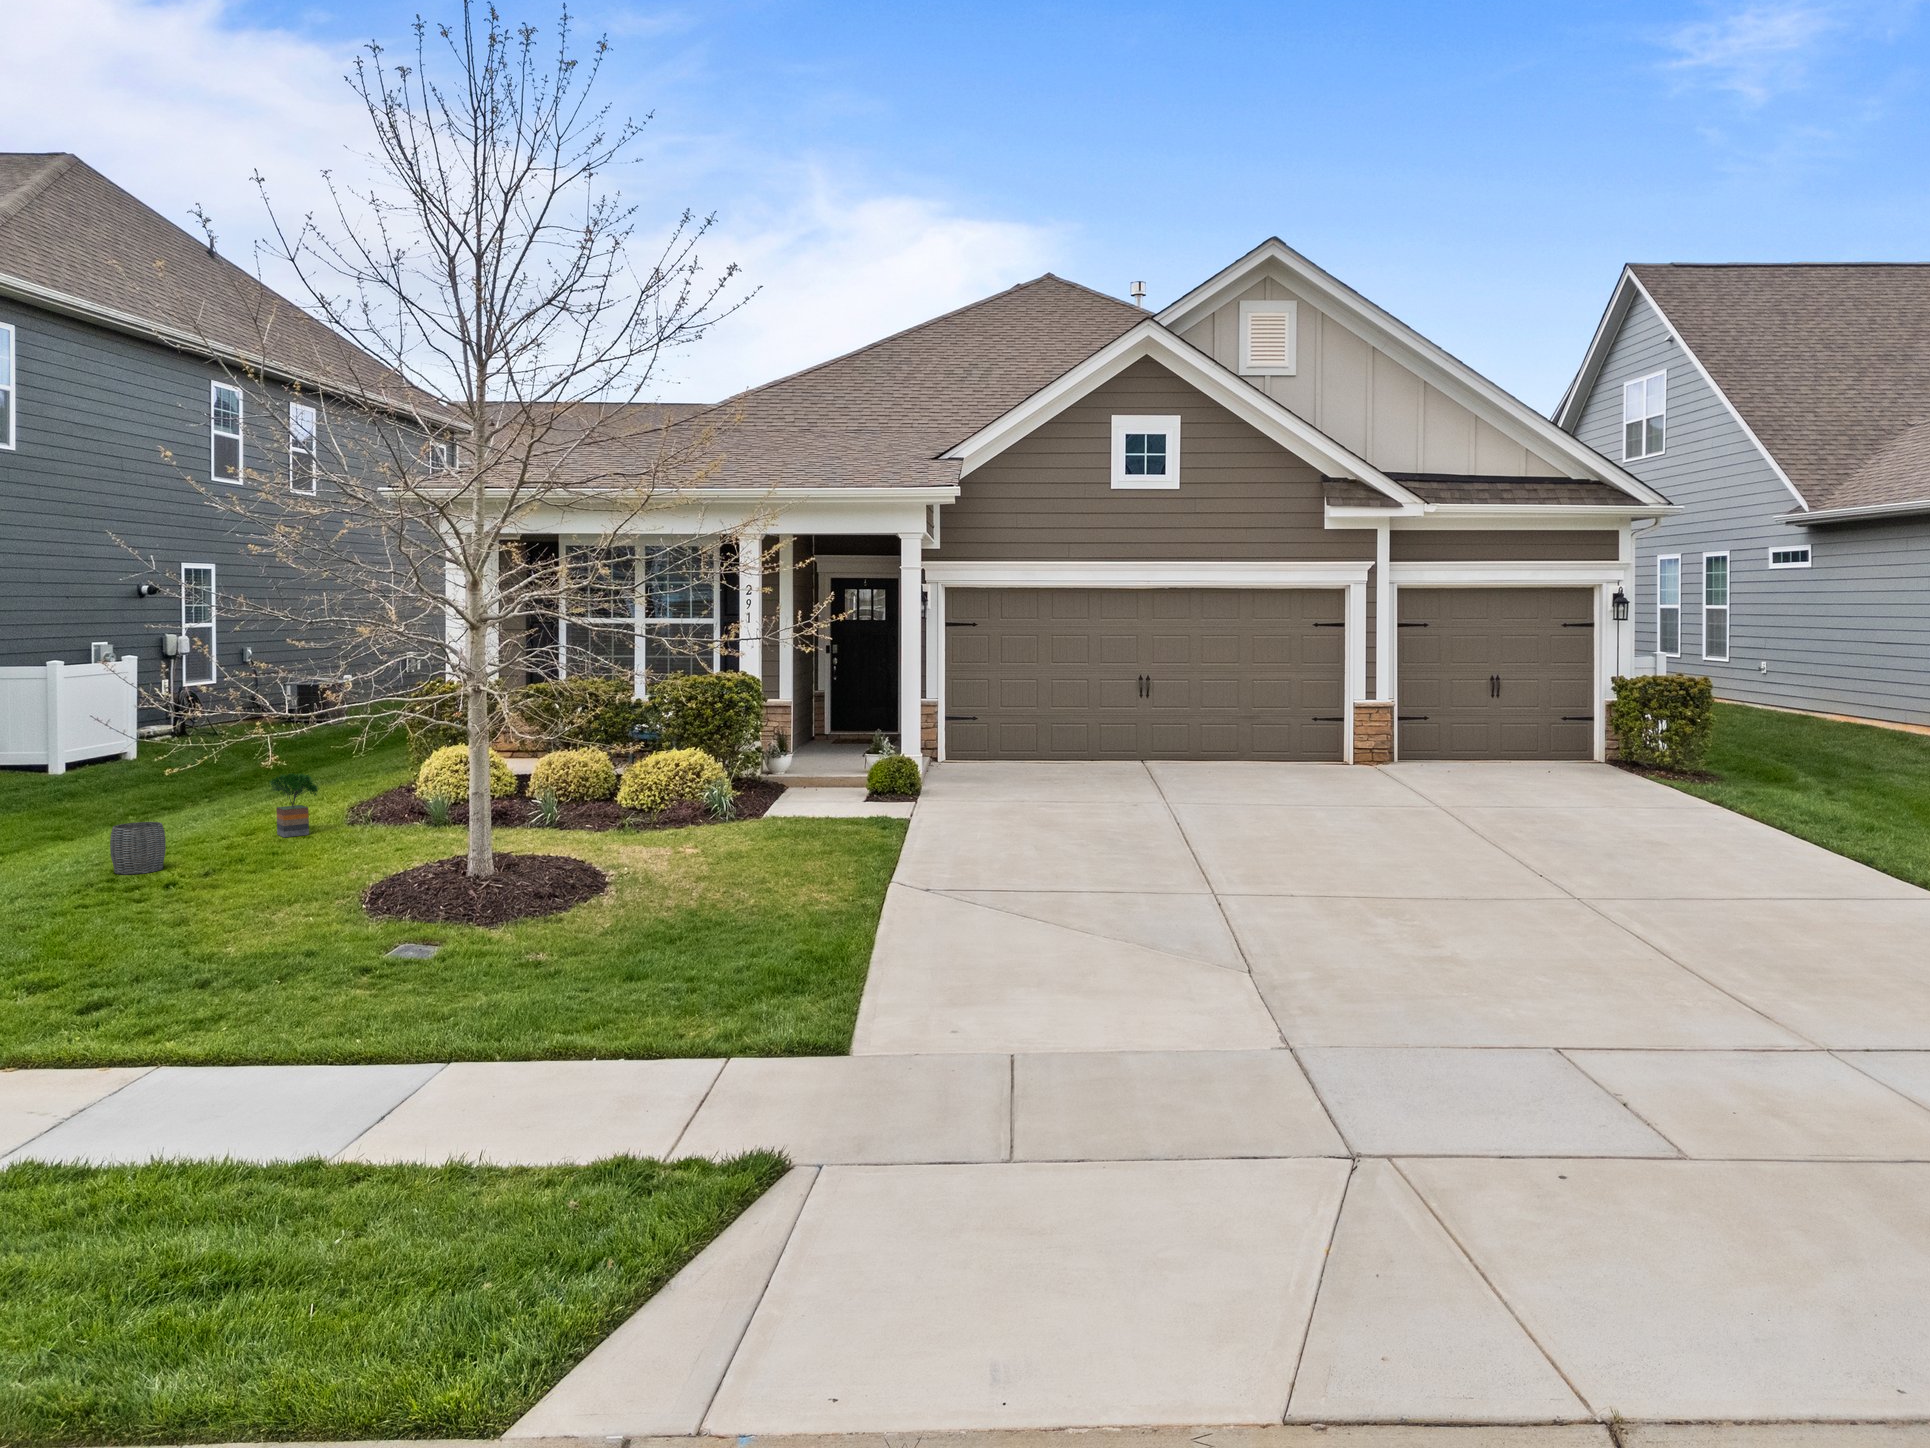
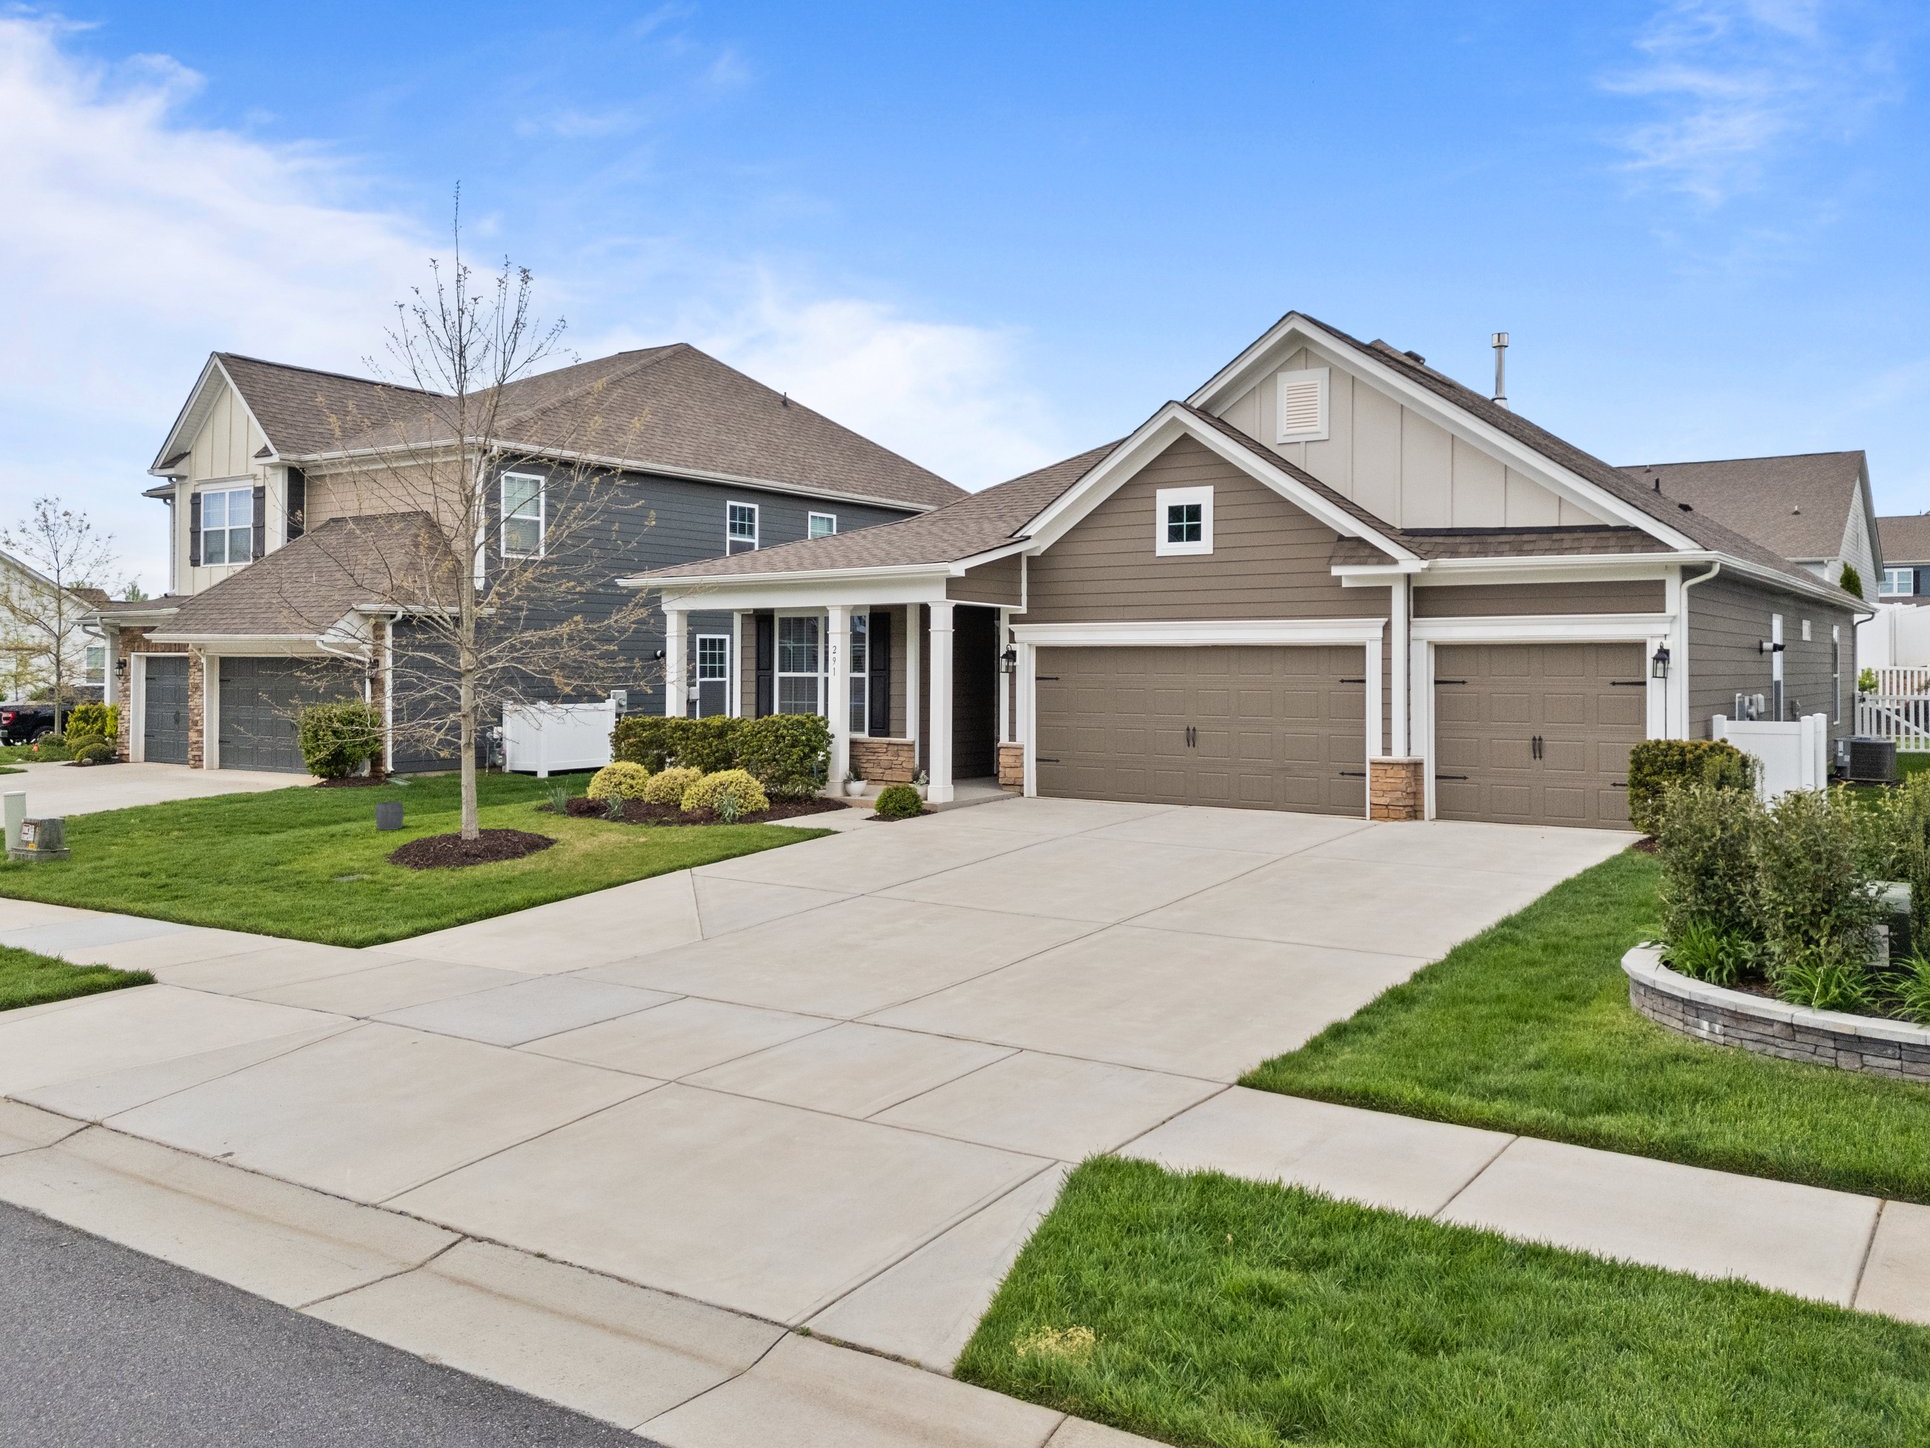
potted tree: present [270,773,318,837] -> none [485,778,513,817]

